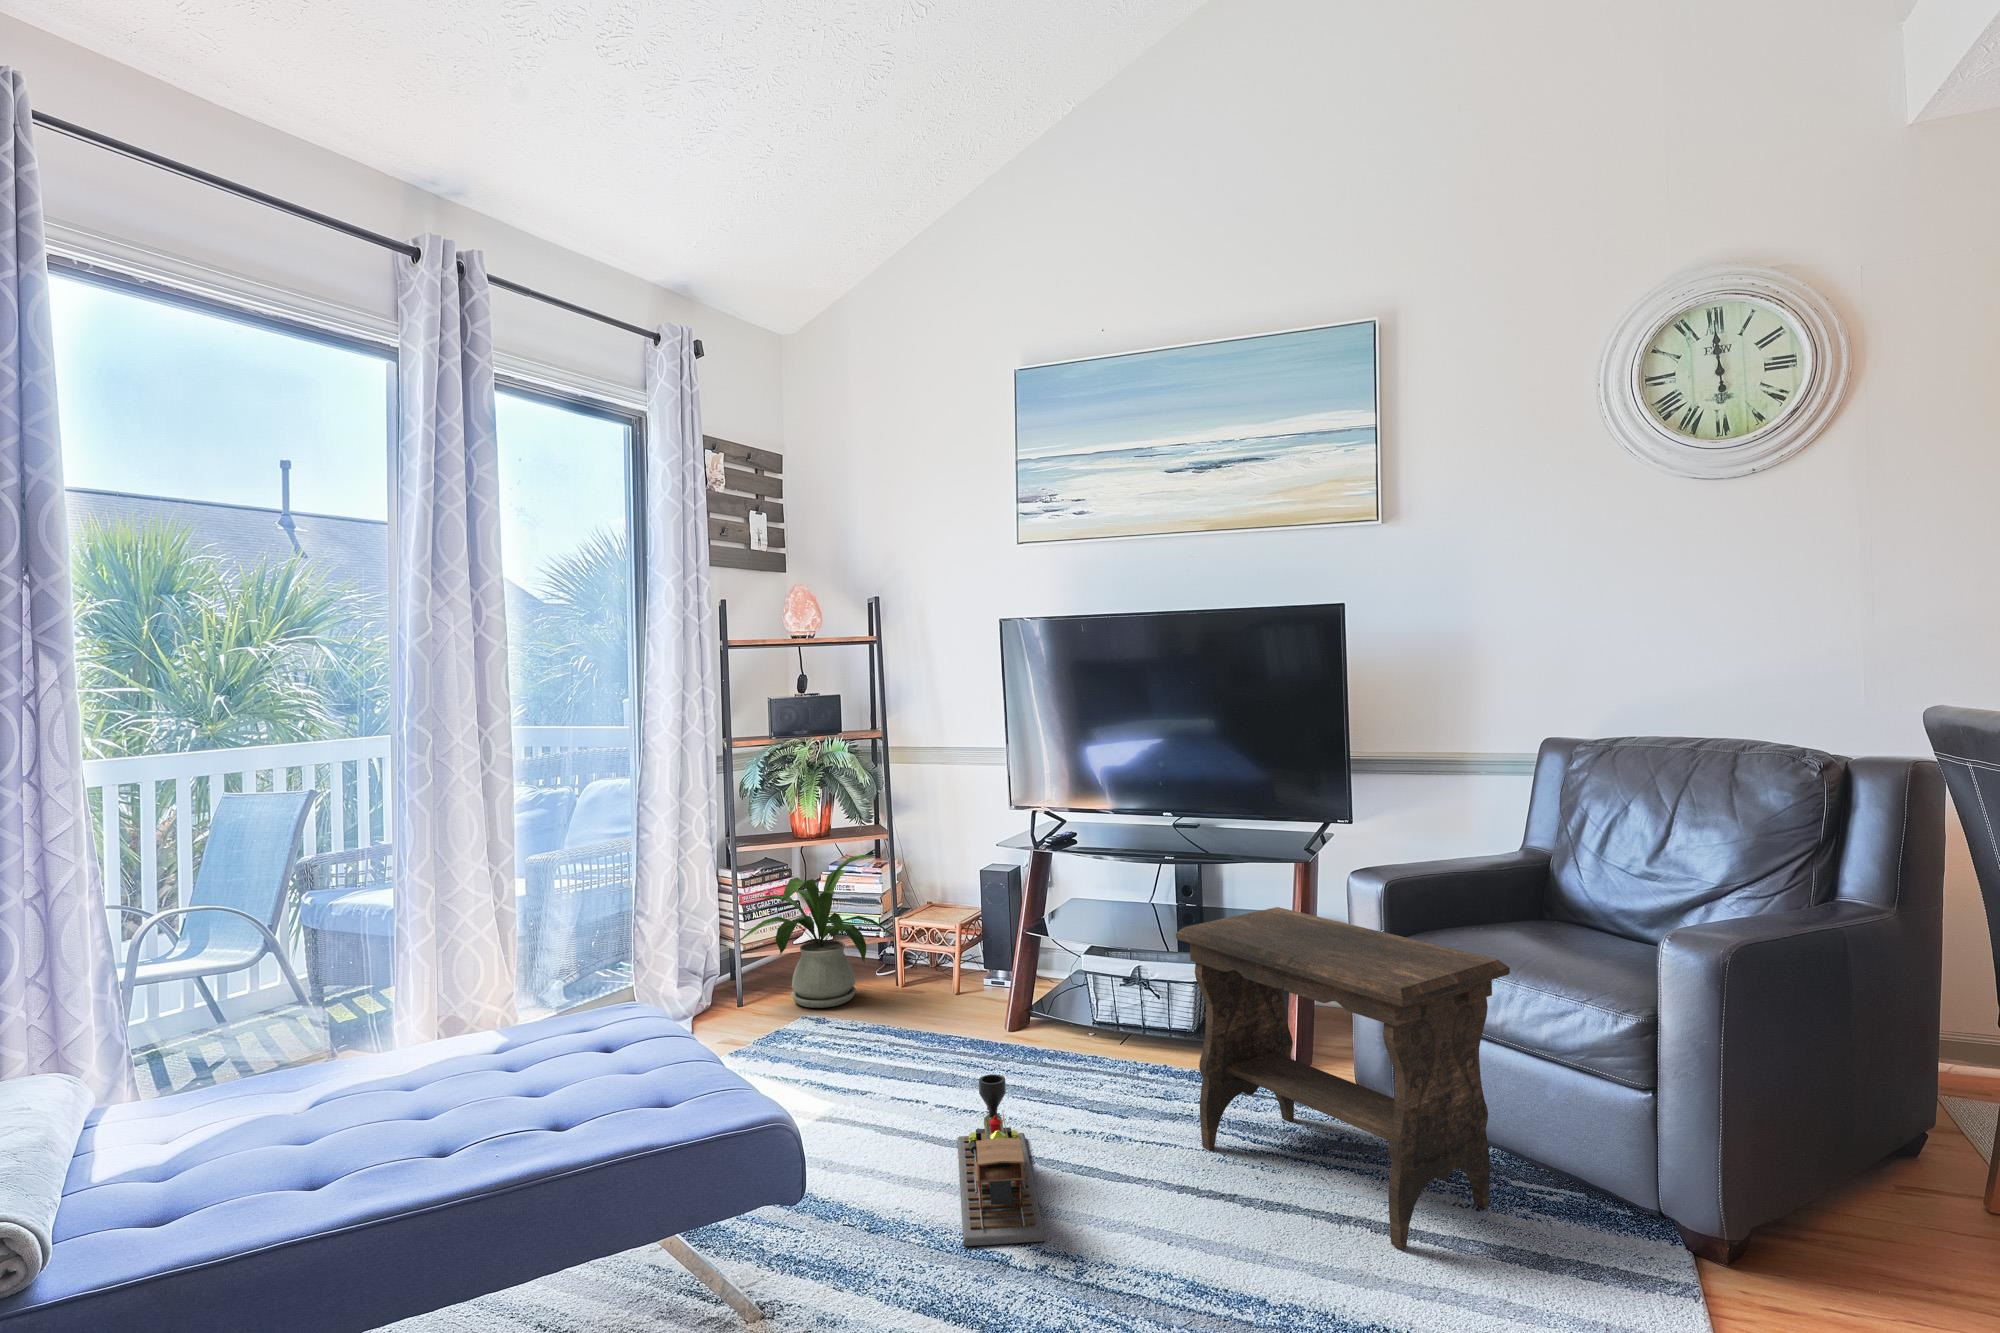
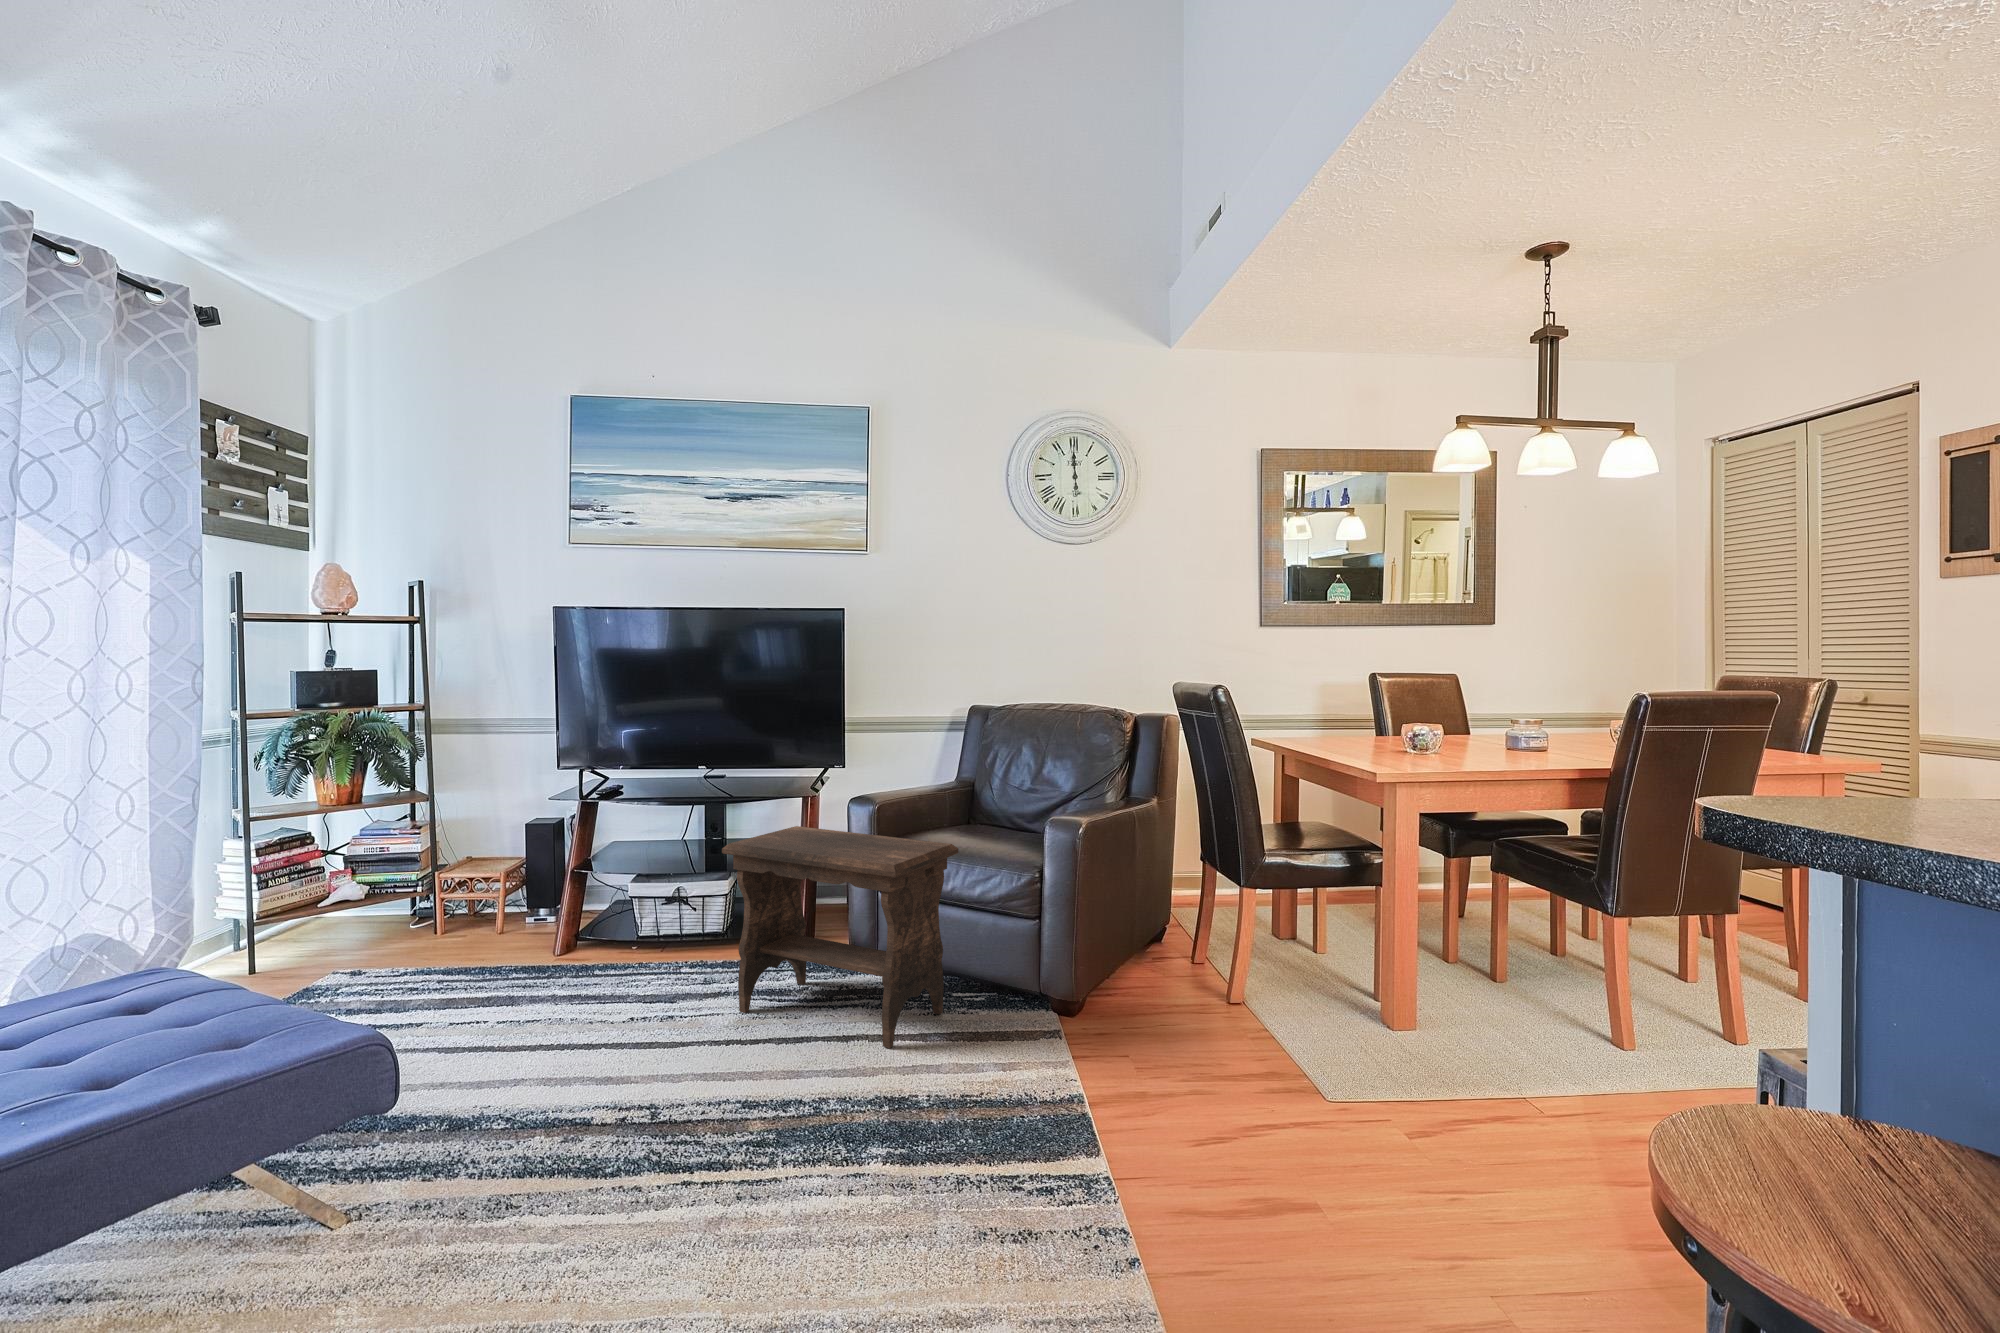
house plant: present [738,855,894,1008] -> none [257,815,439,963]
toy train: present [957,1074,1045,1246] -> none [527,977,622,1114]

